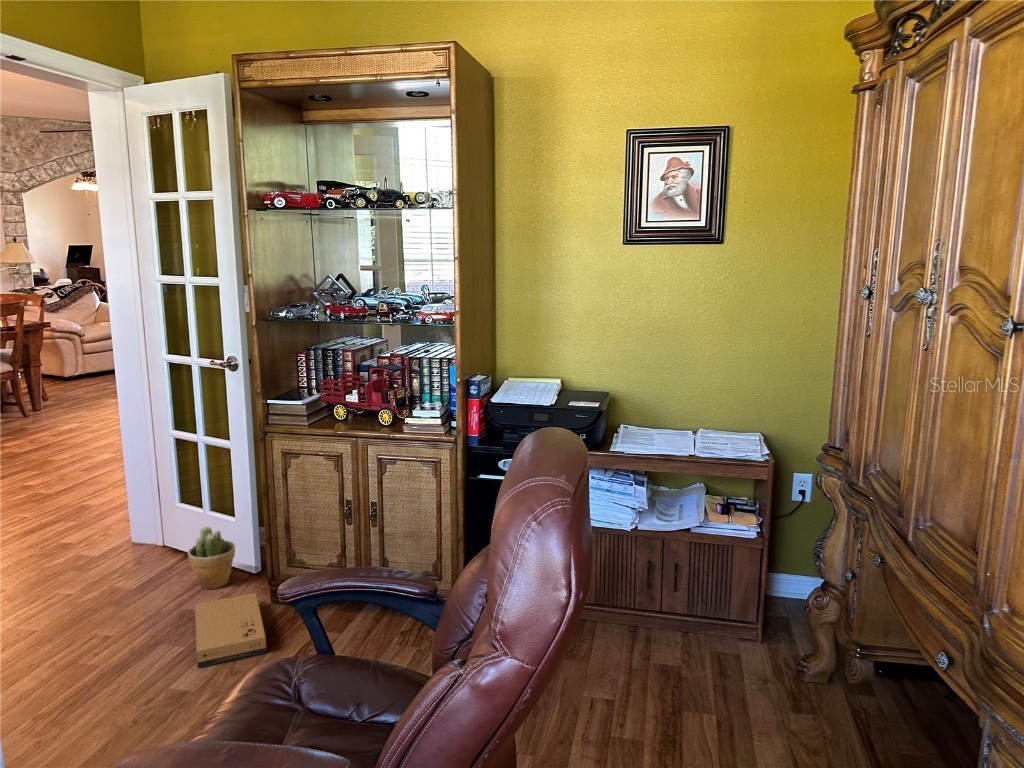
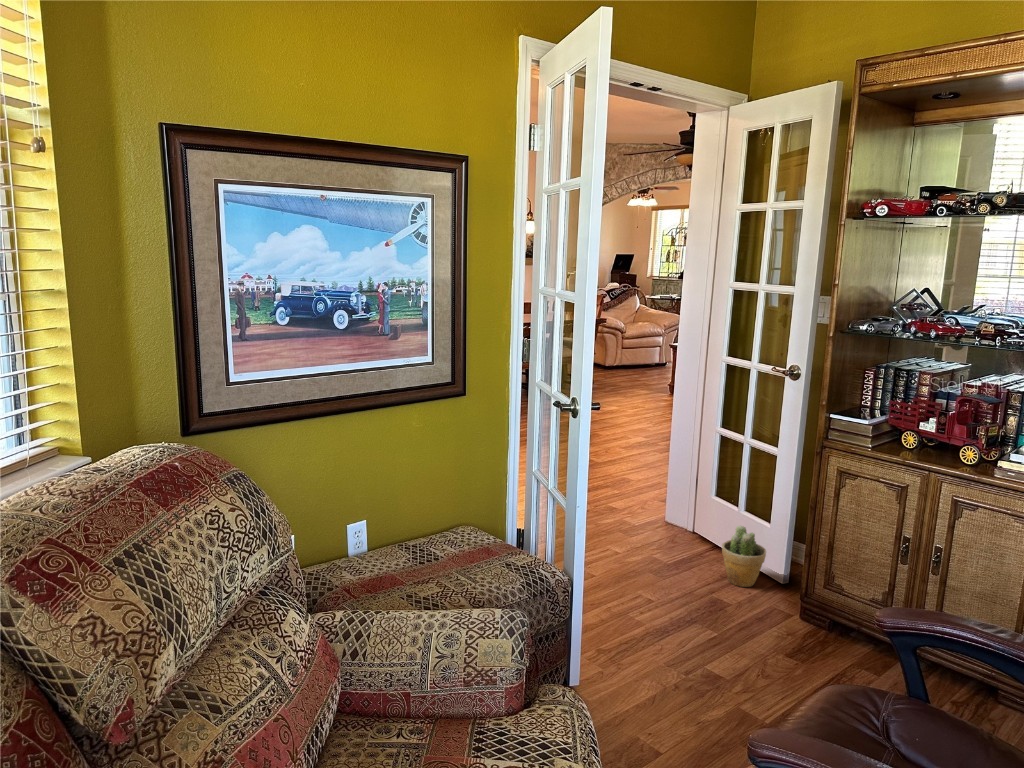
cardboard box: present [195,593,267,668] -> none [726,596,798,668]

